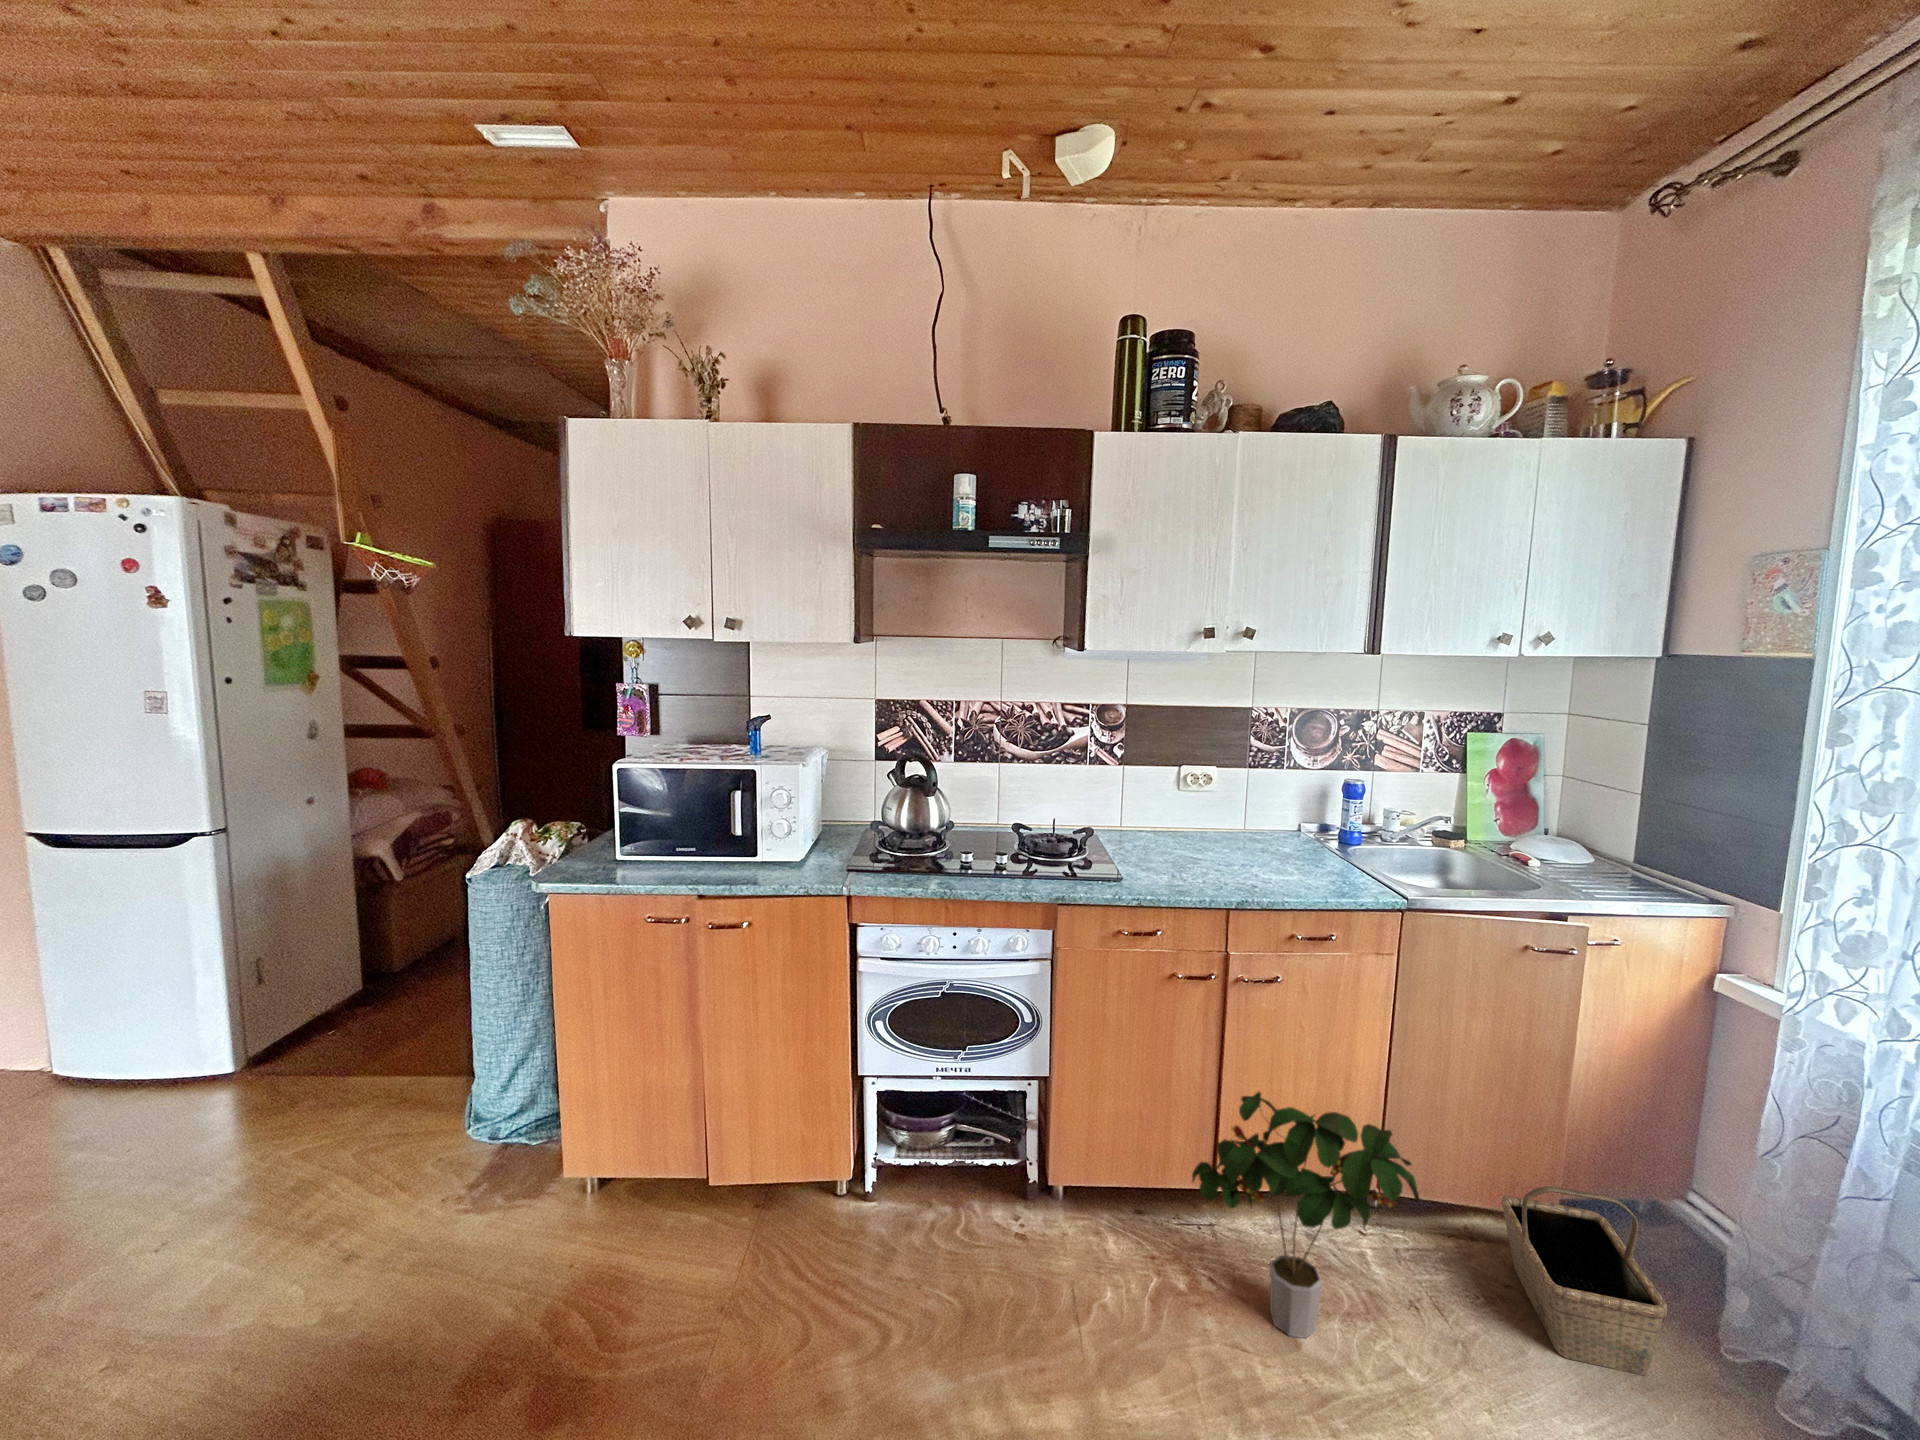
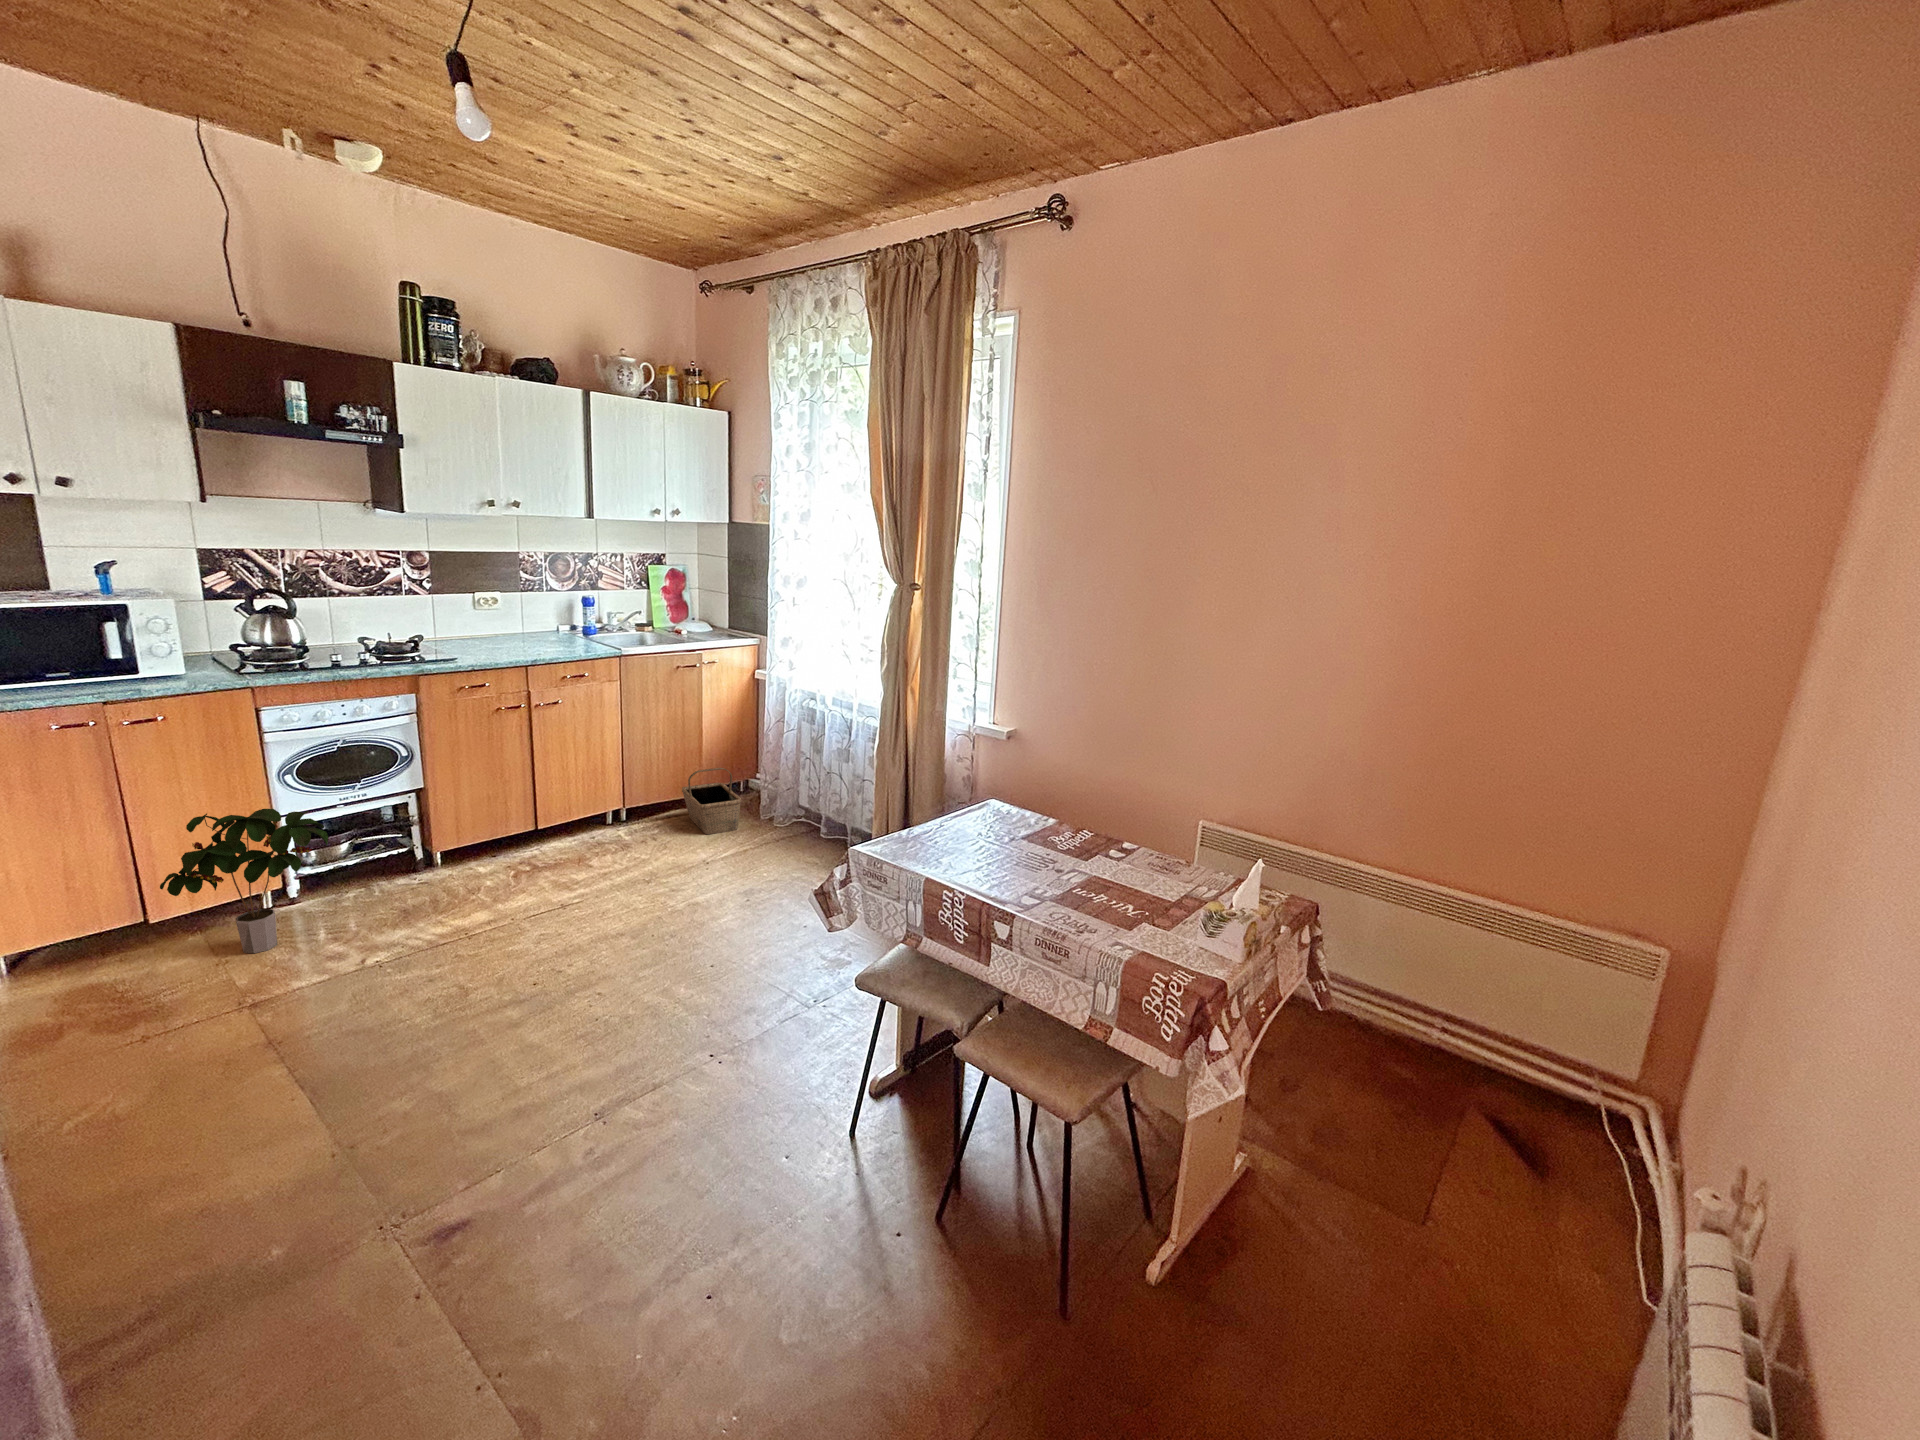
potted plant: present [1192,1091,1420,1338] -> present [160,809,328,953]

